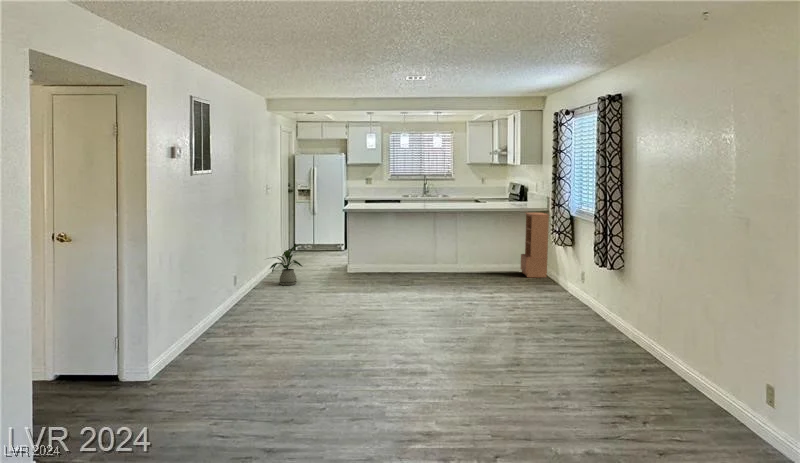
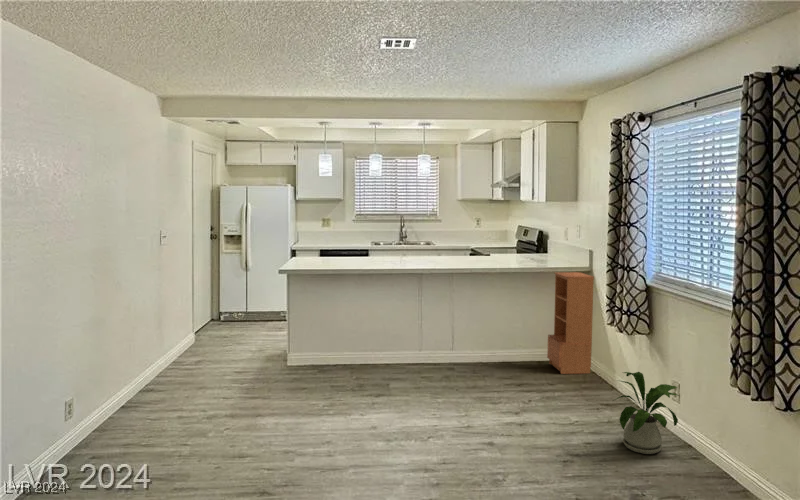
house plant: present [270,245,302,285] -> present [617,372,679,454]

